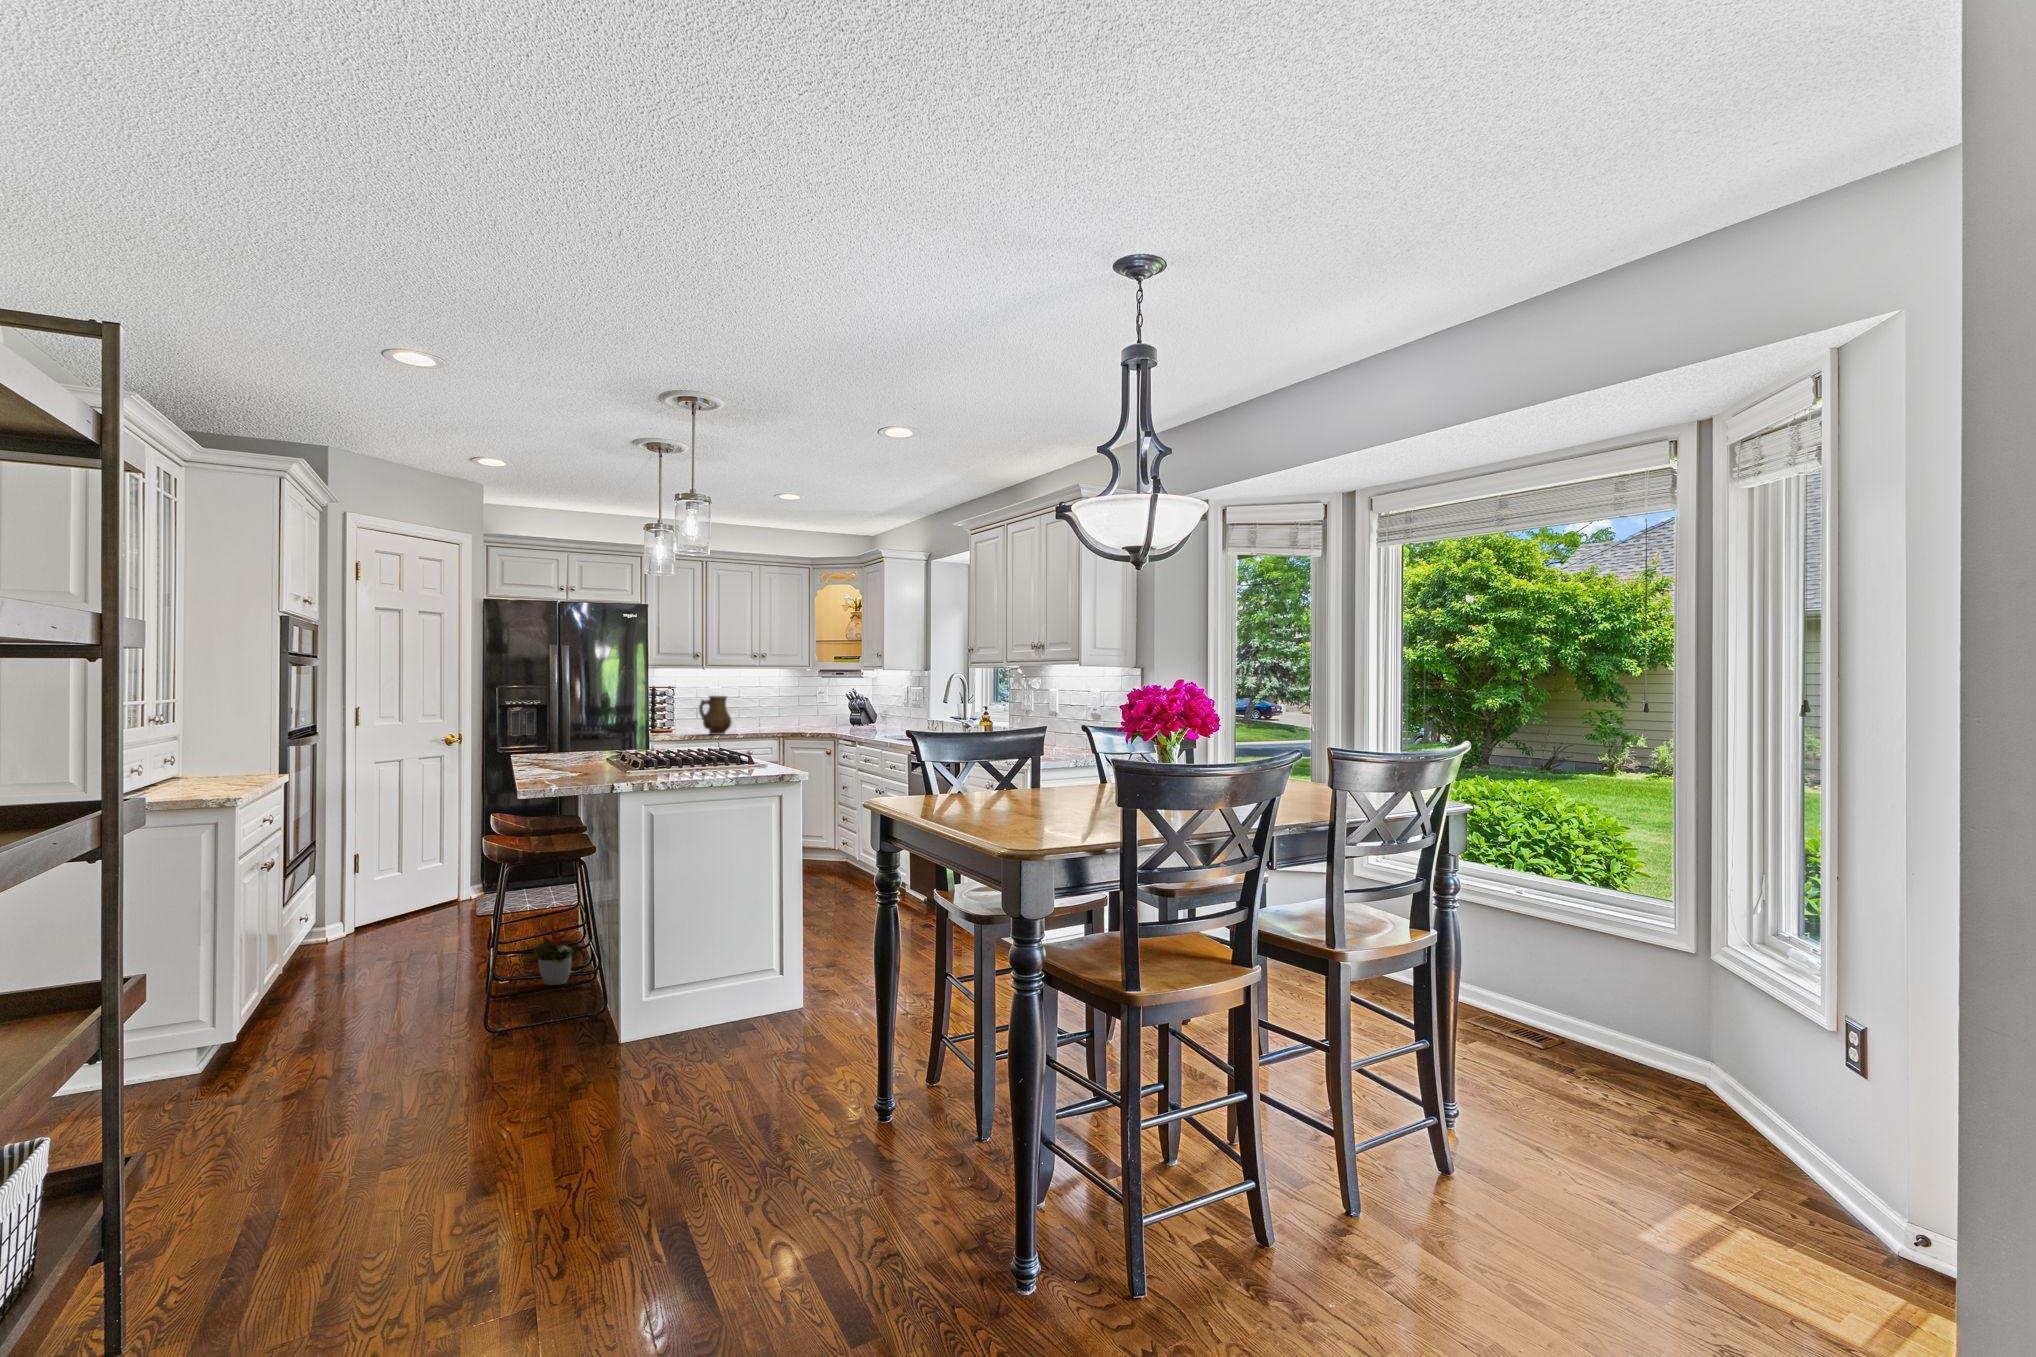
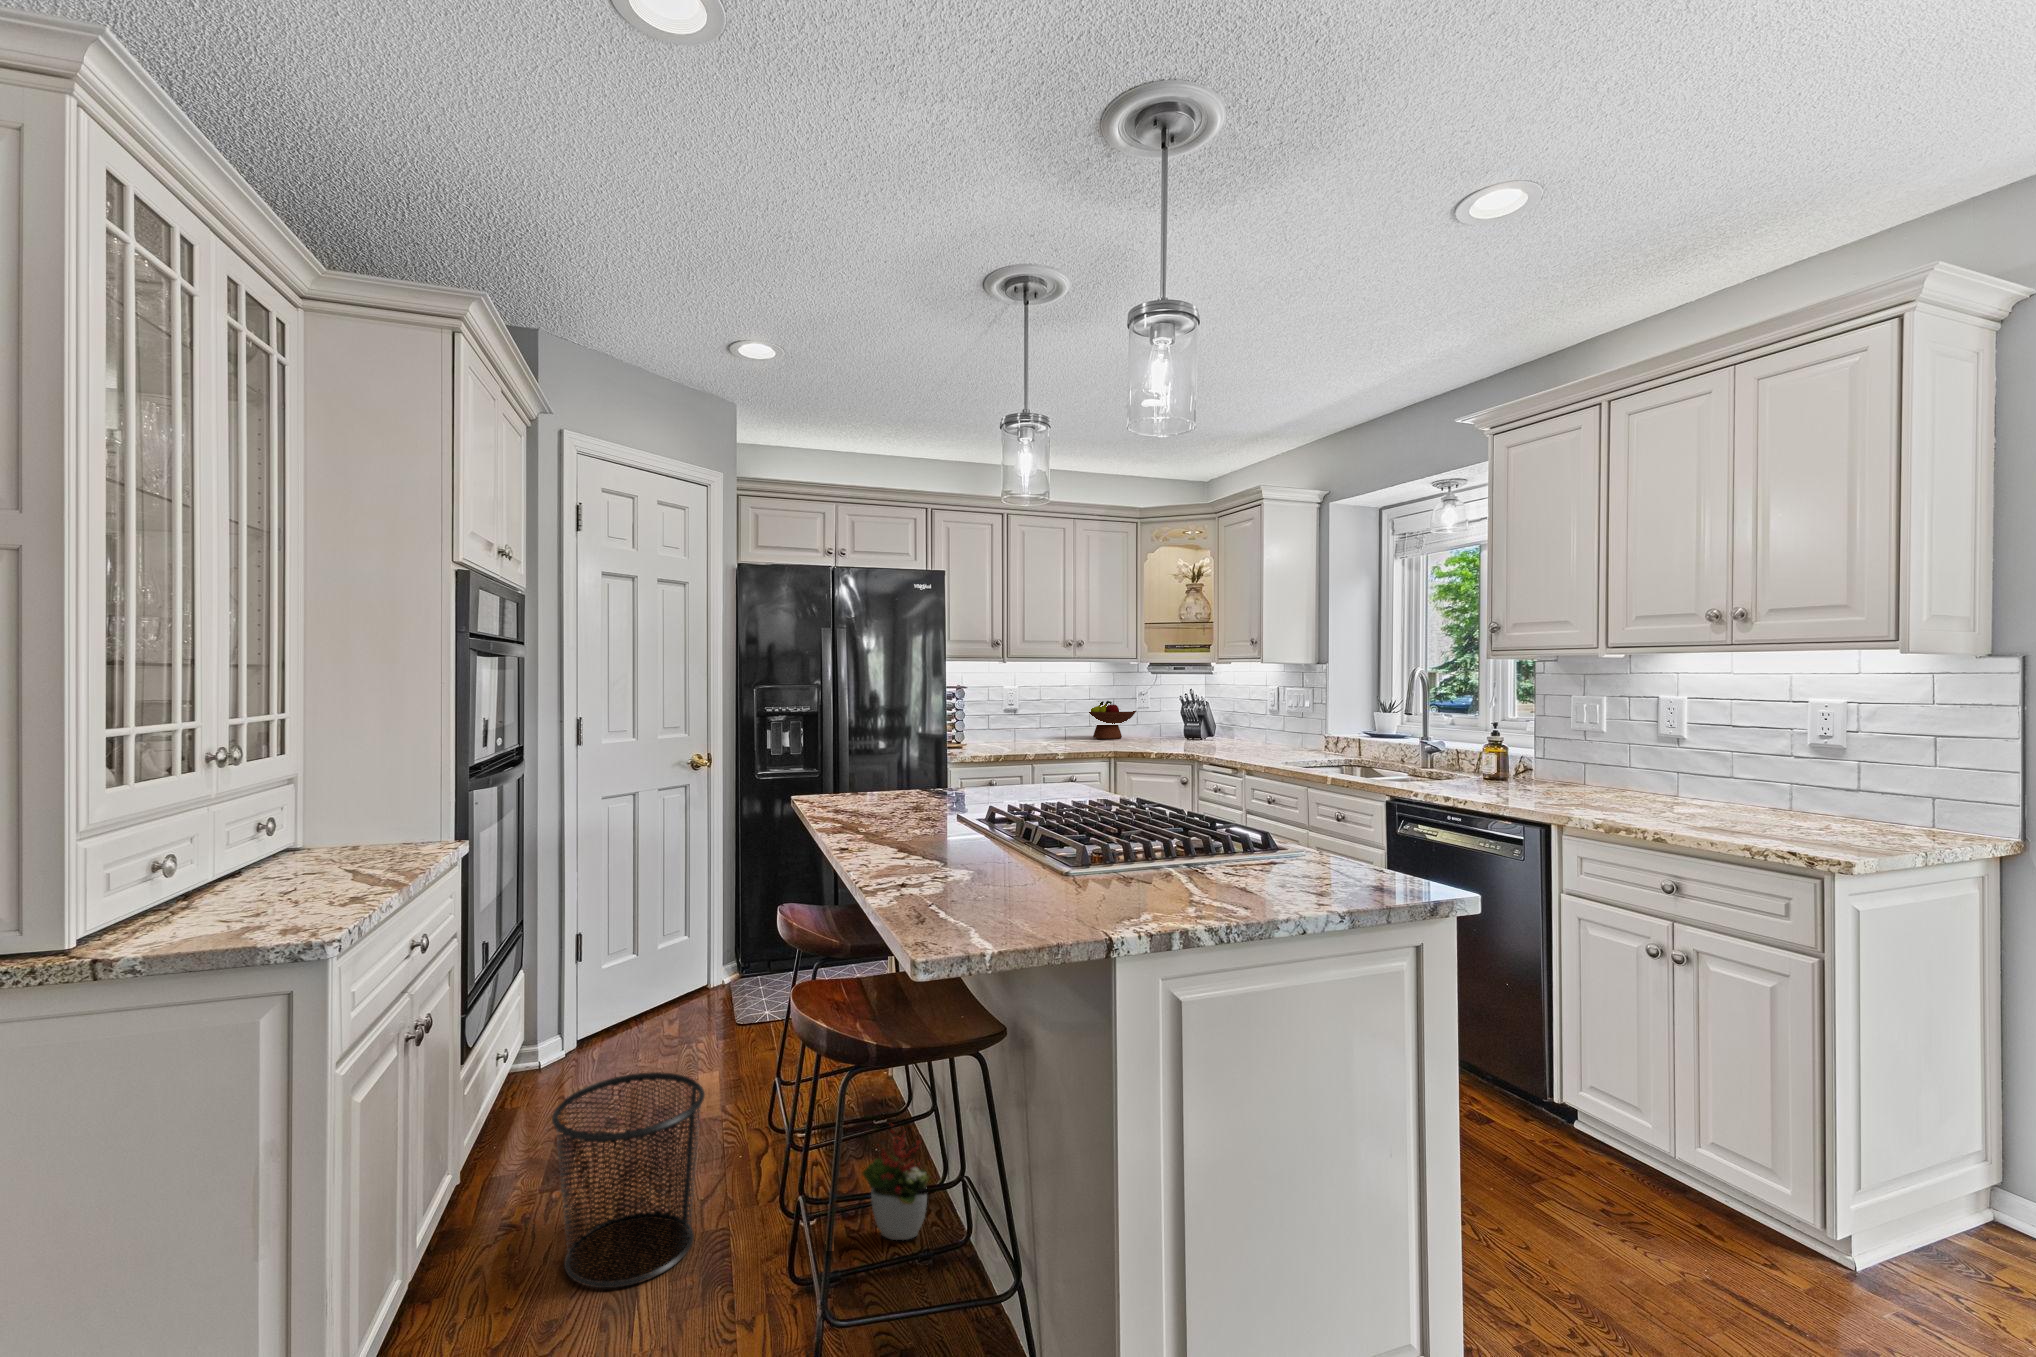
ceramic pitcher: present [699,696,732,735] -> none [1009,698,1052,752]
fruit bowl: none [769,698,813,727] -> present [1089,701,1136,739]
waste bin: none [345,904,439,1008] -> present [552,1072,705,1288]

